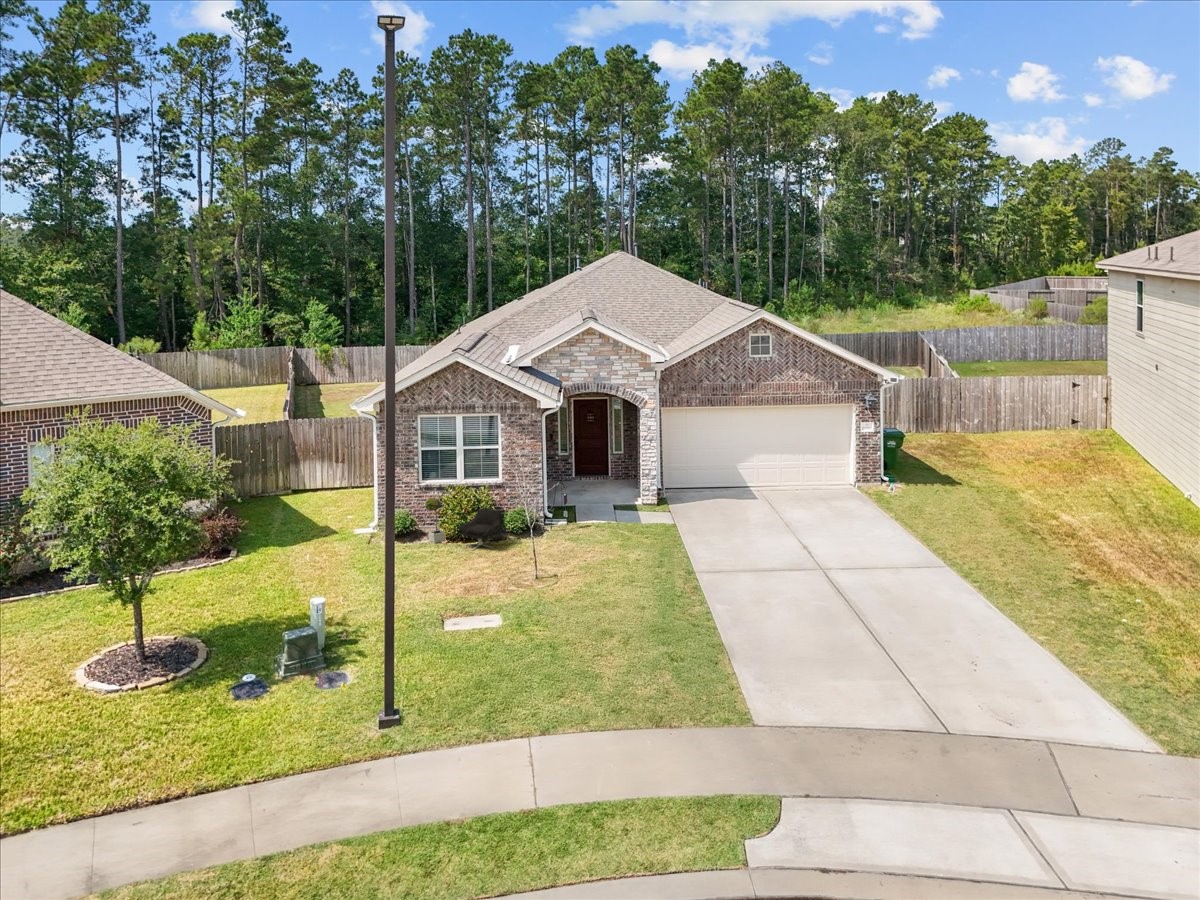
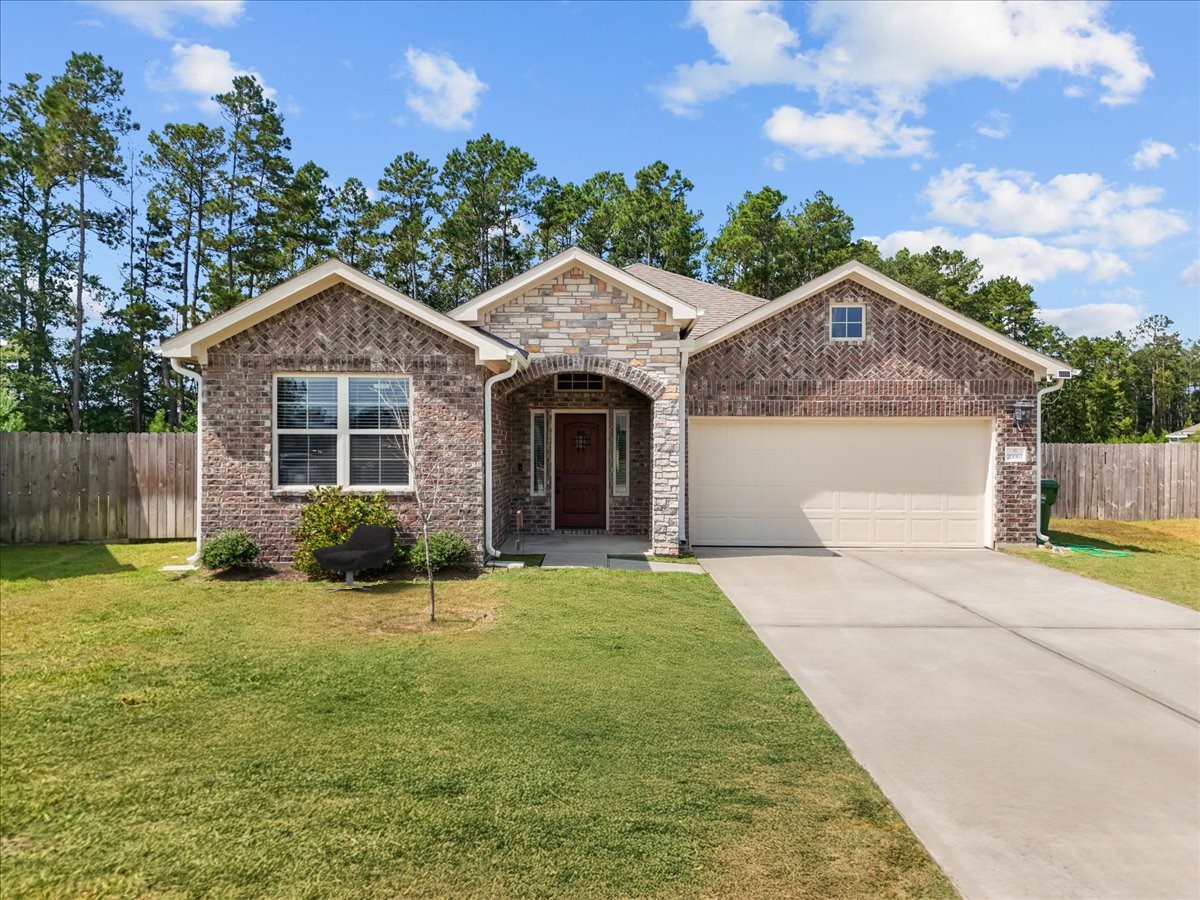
potted tree: present [425,498,445,543] -> none [261,502,296,583]

